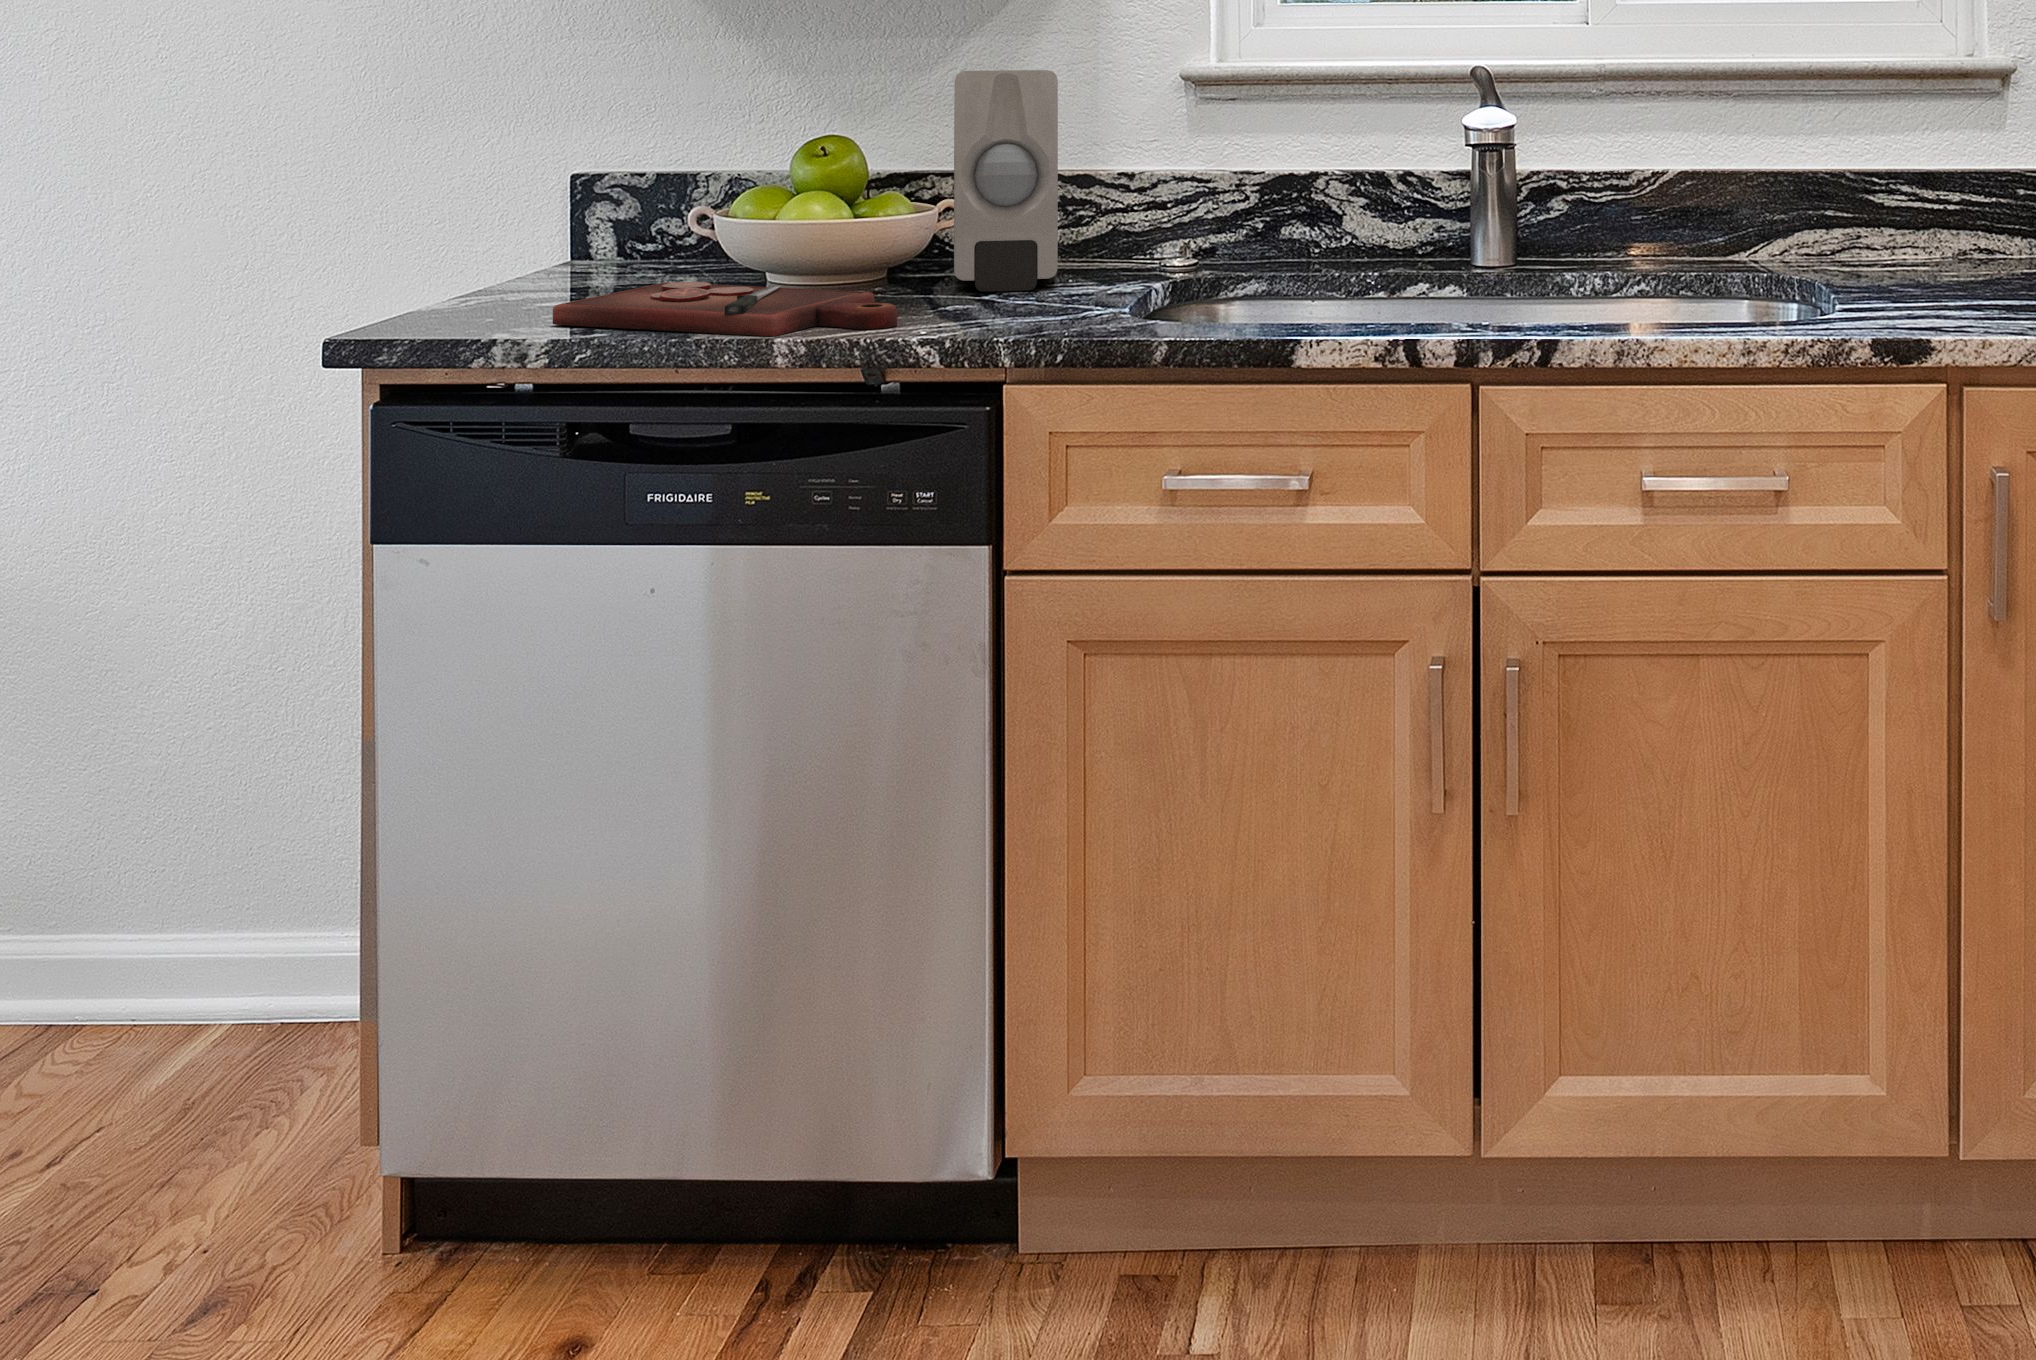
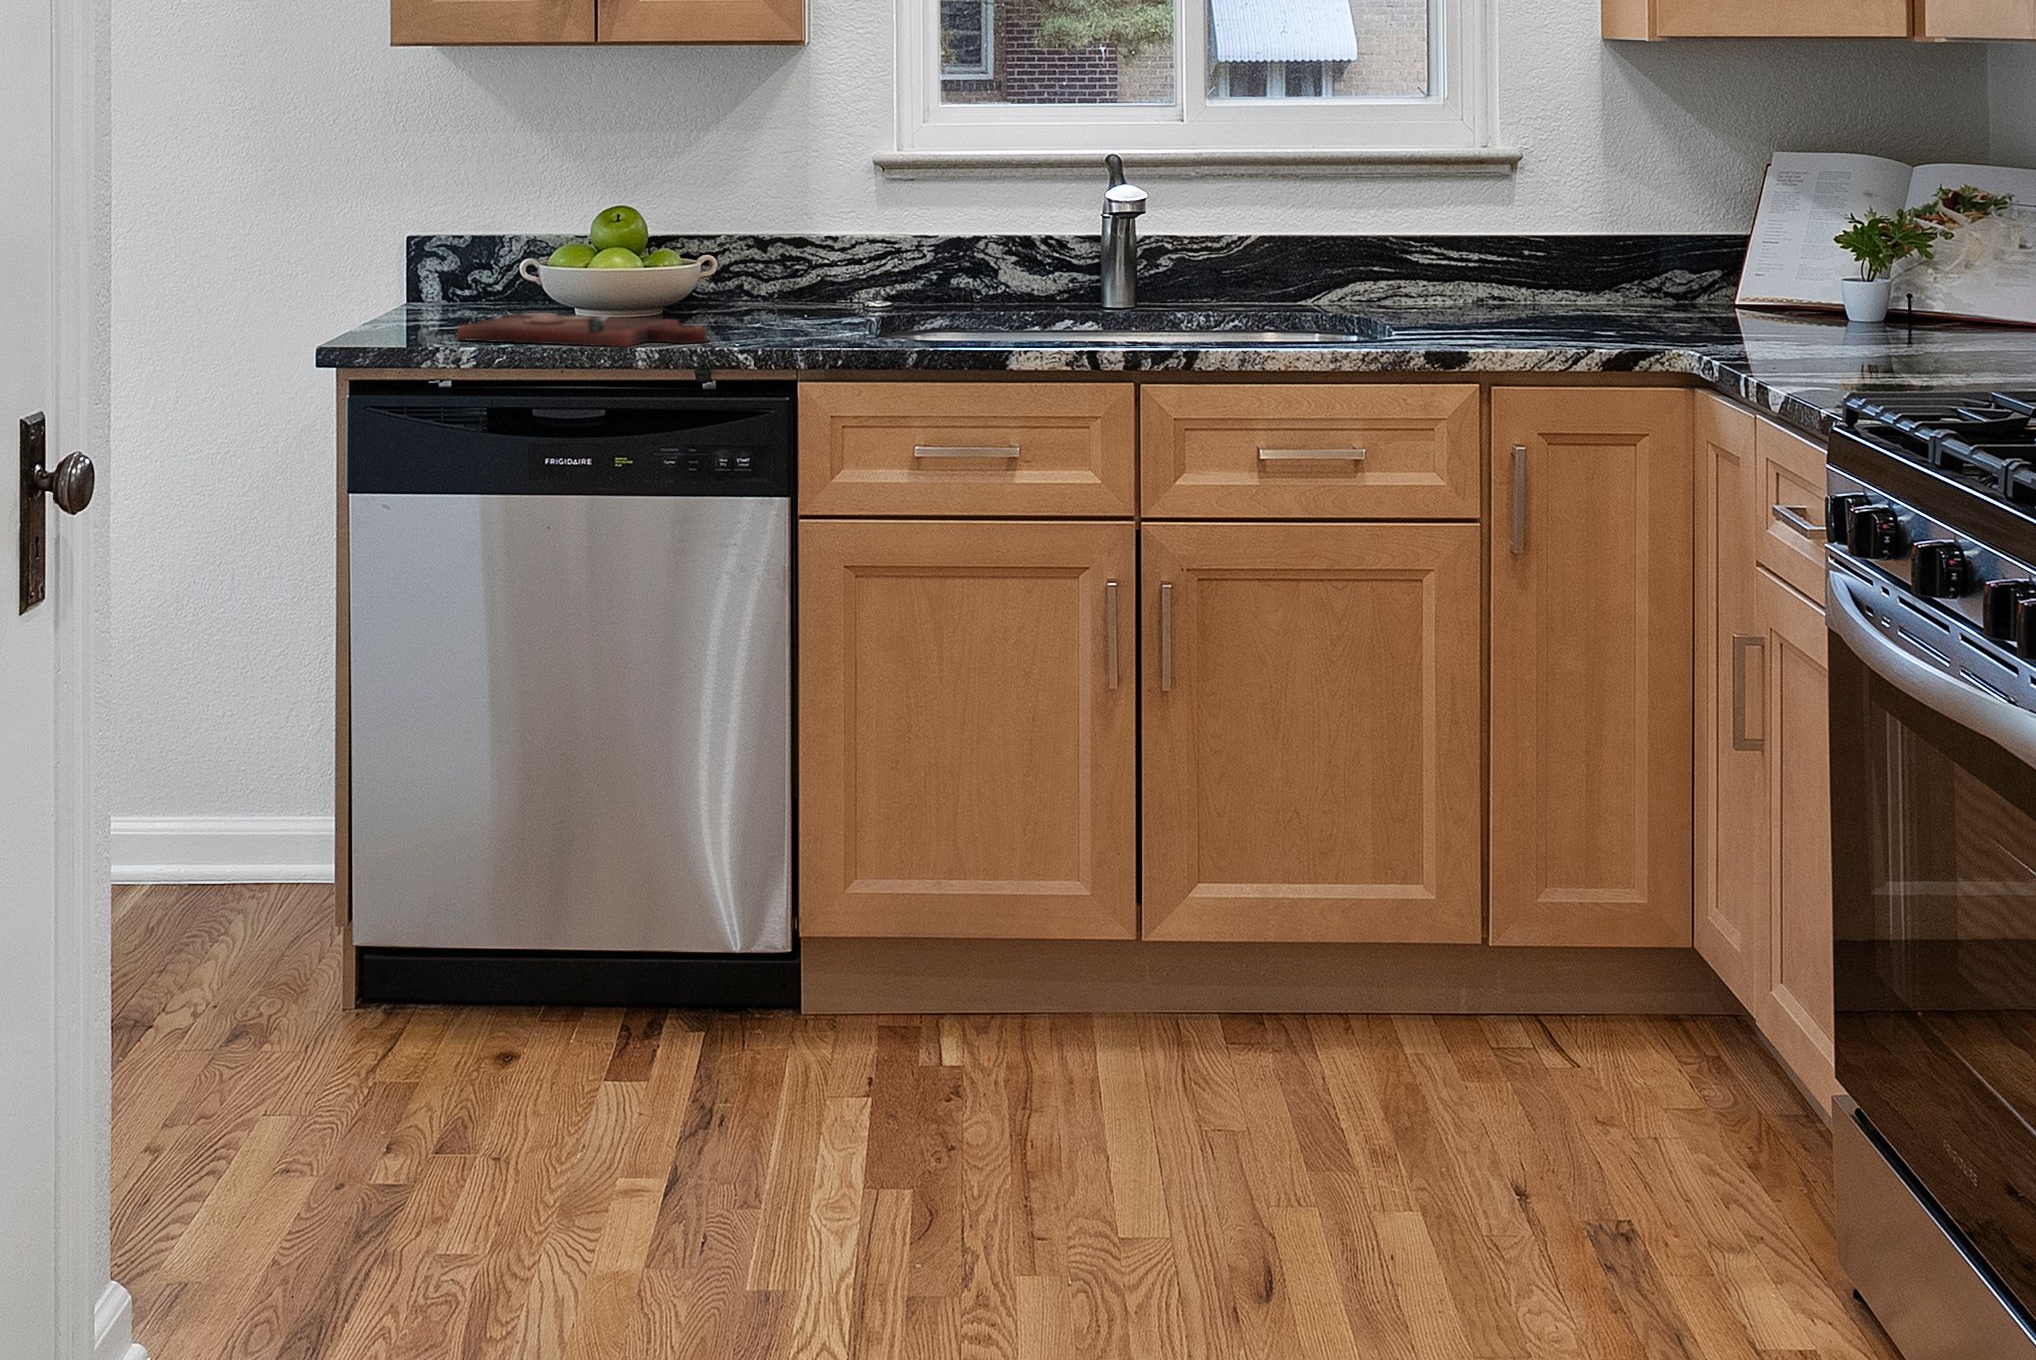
soap dispenser: present [954,70,1058,291] -> none [711,158,797,323]

